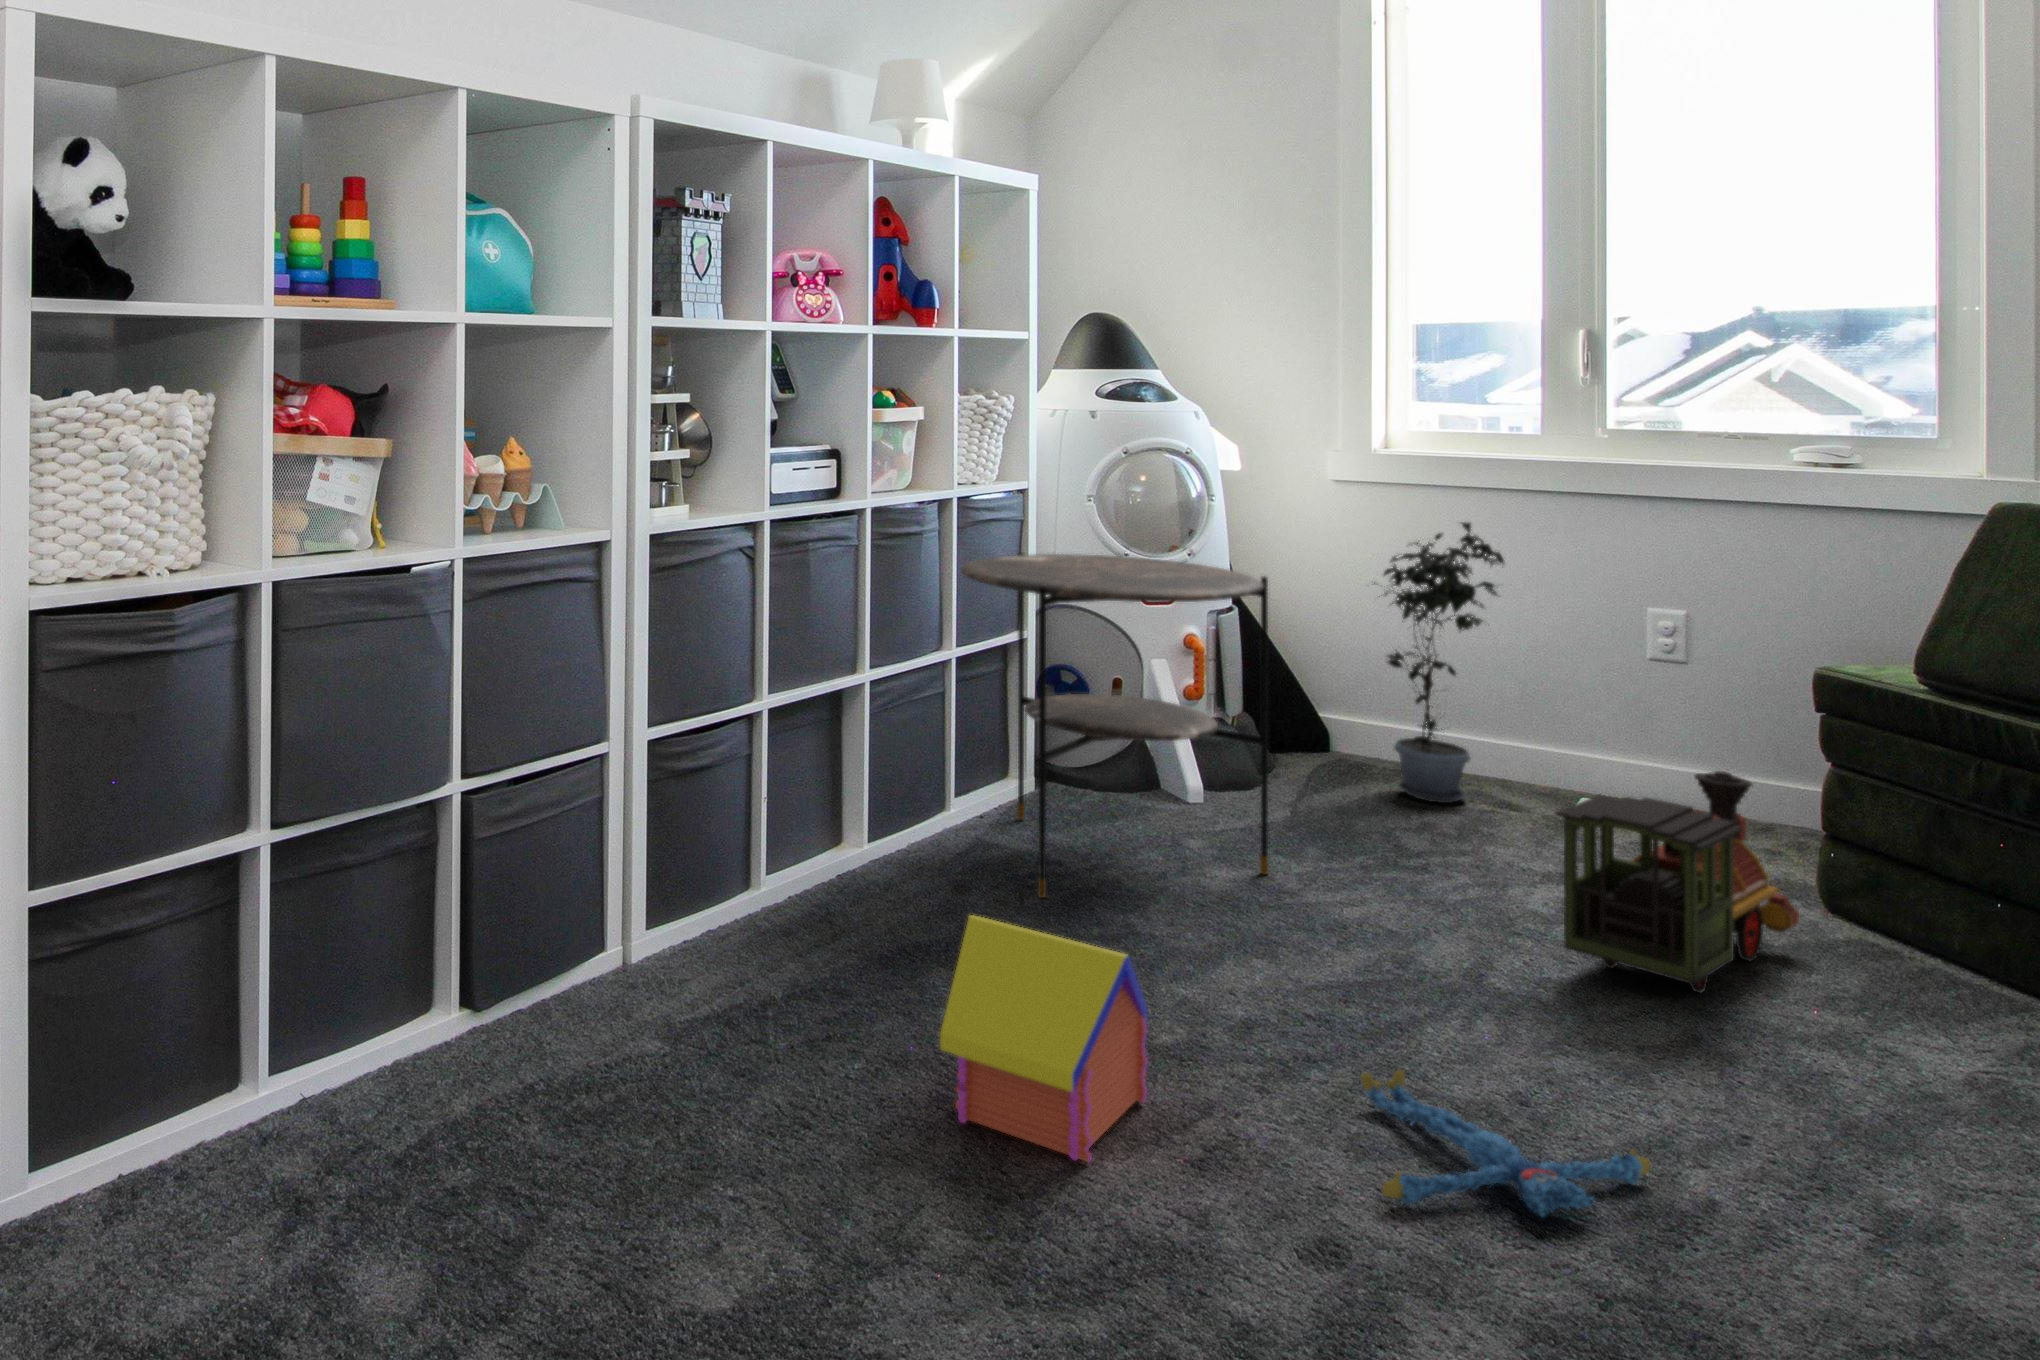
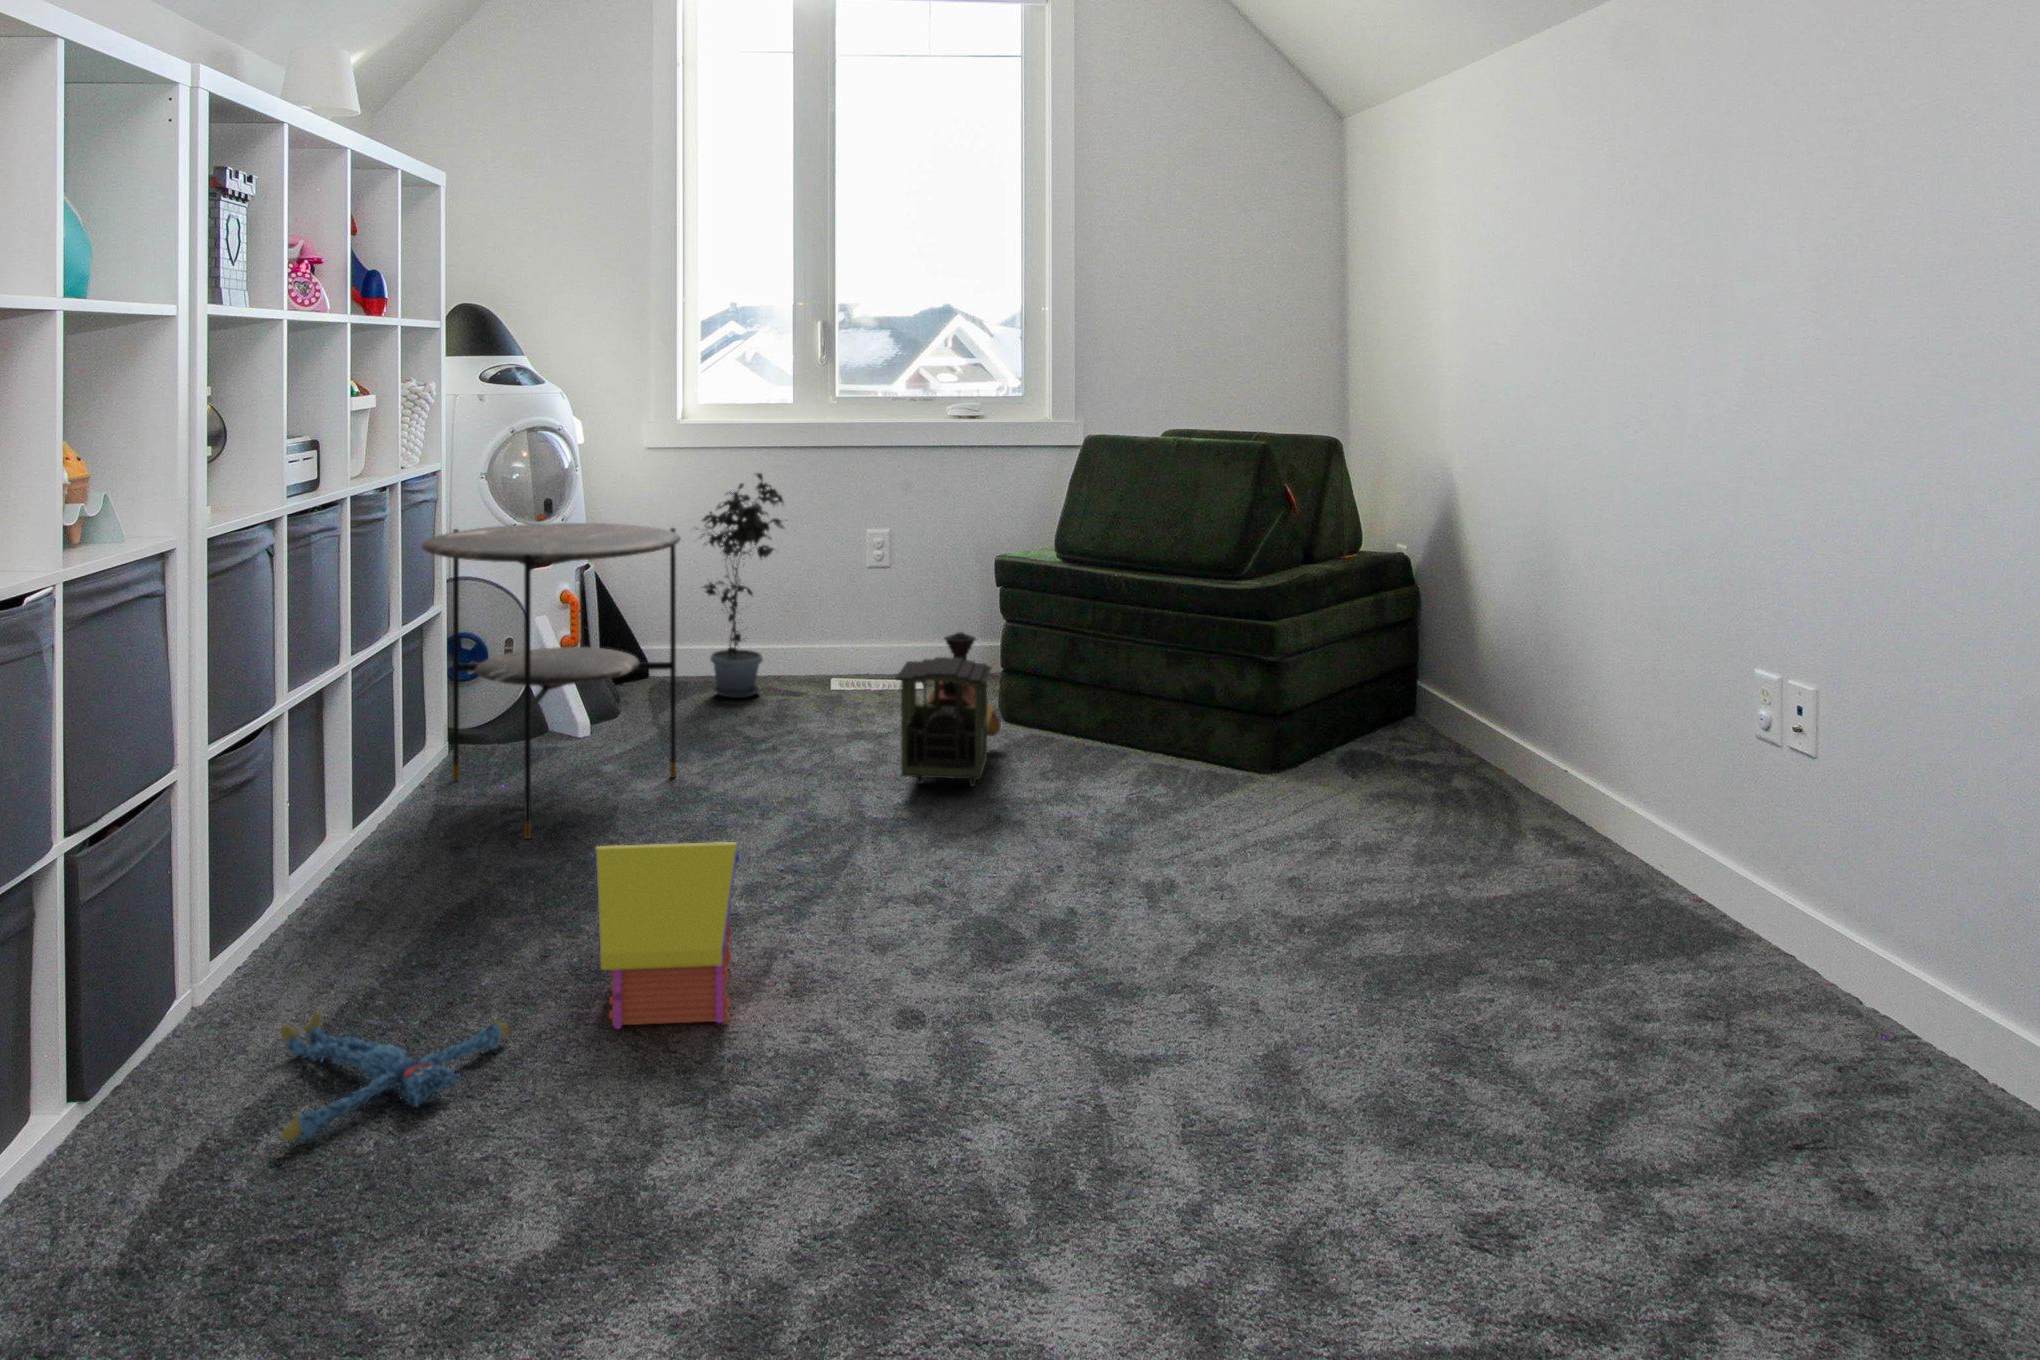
plush toy: present [1361,1070,1651,1216] -> present [281,1012,509,1141]

